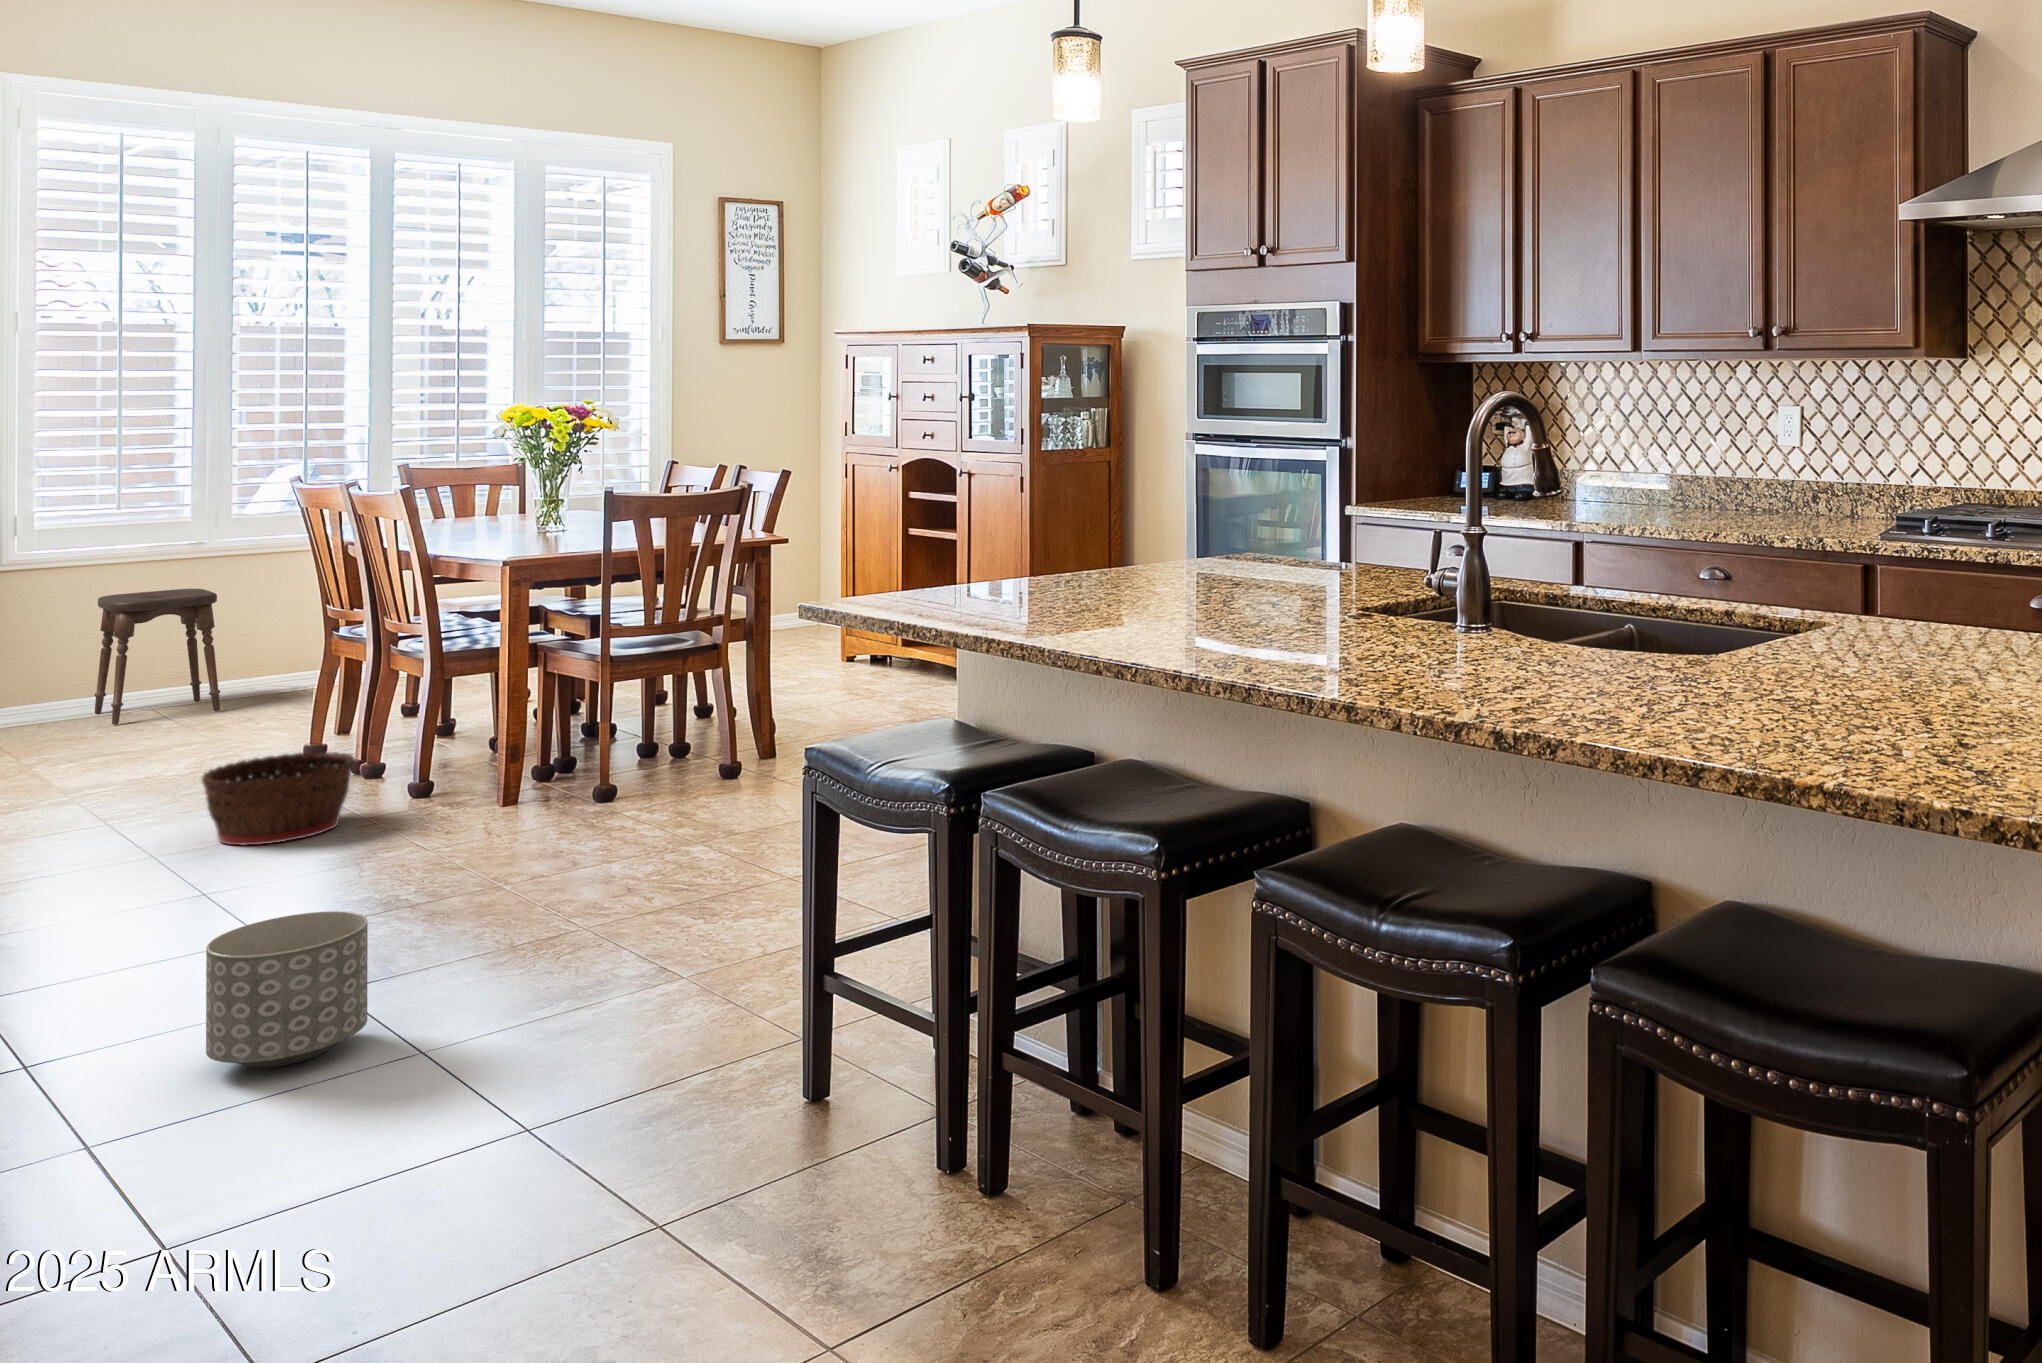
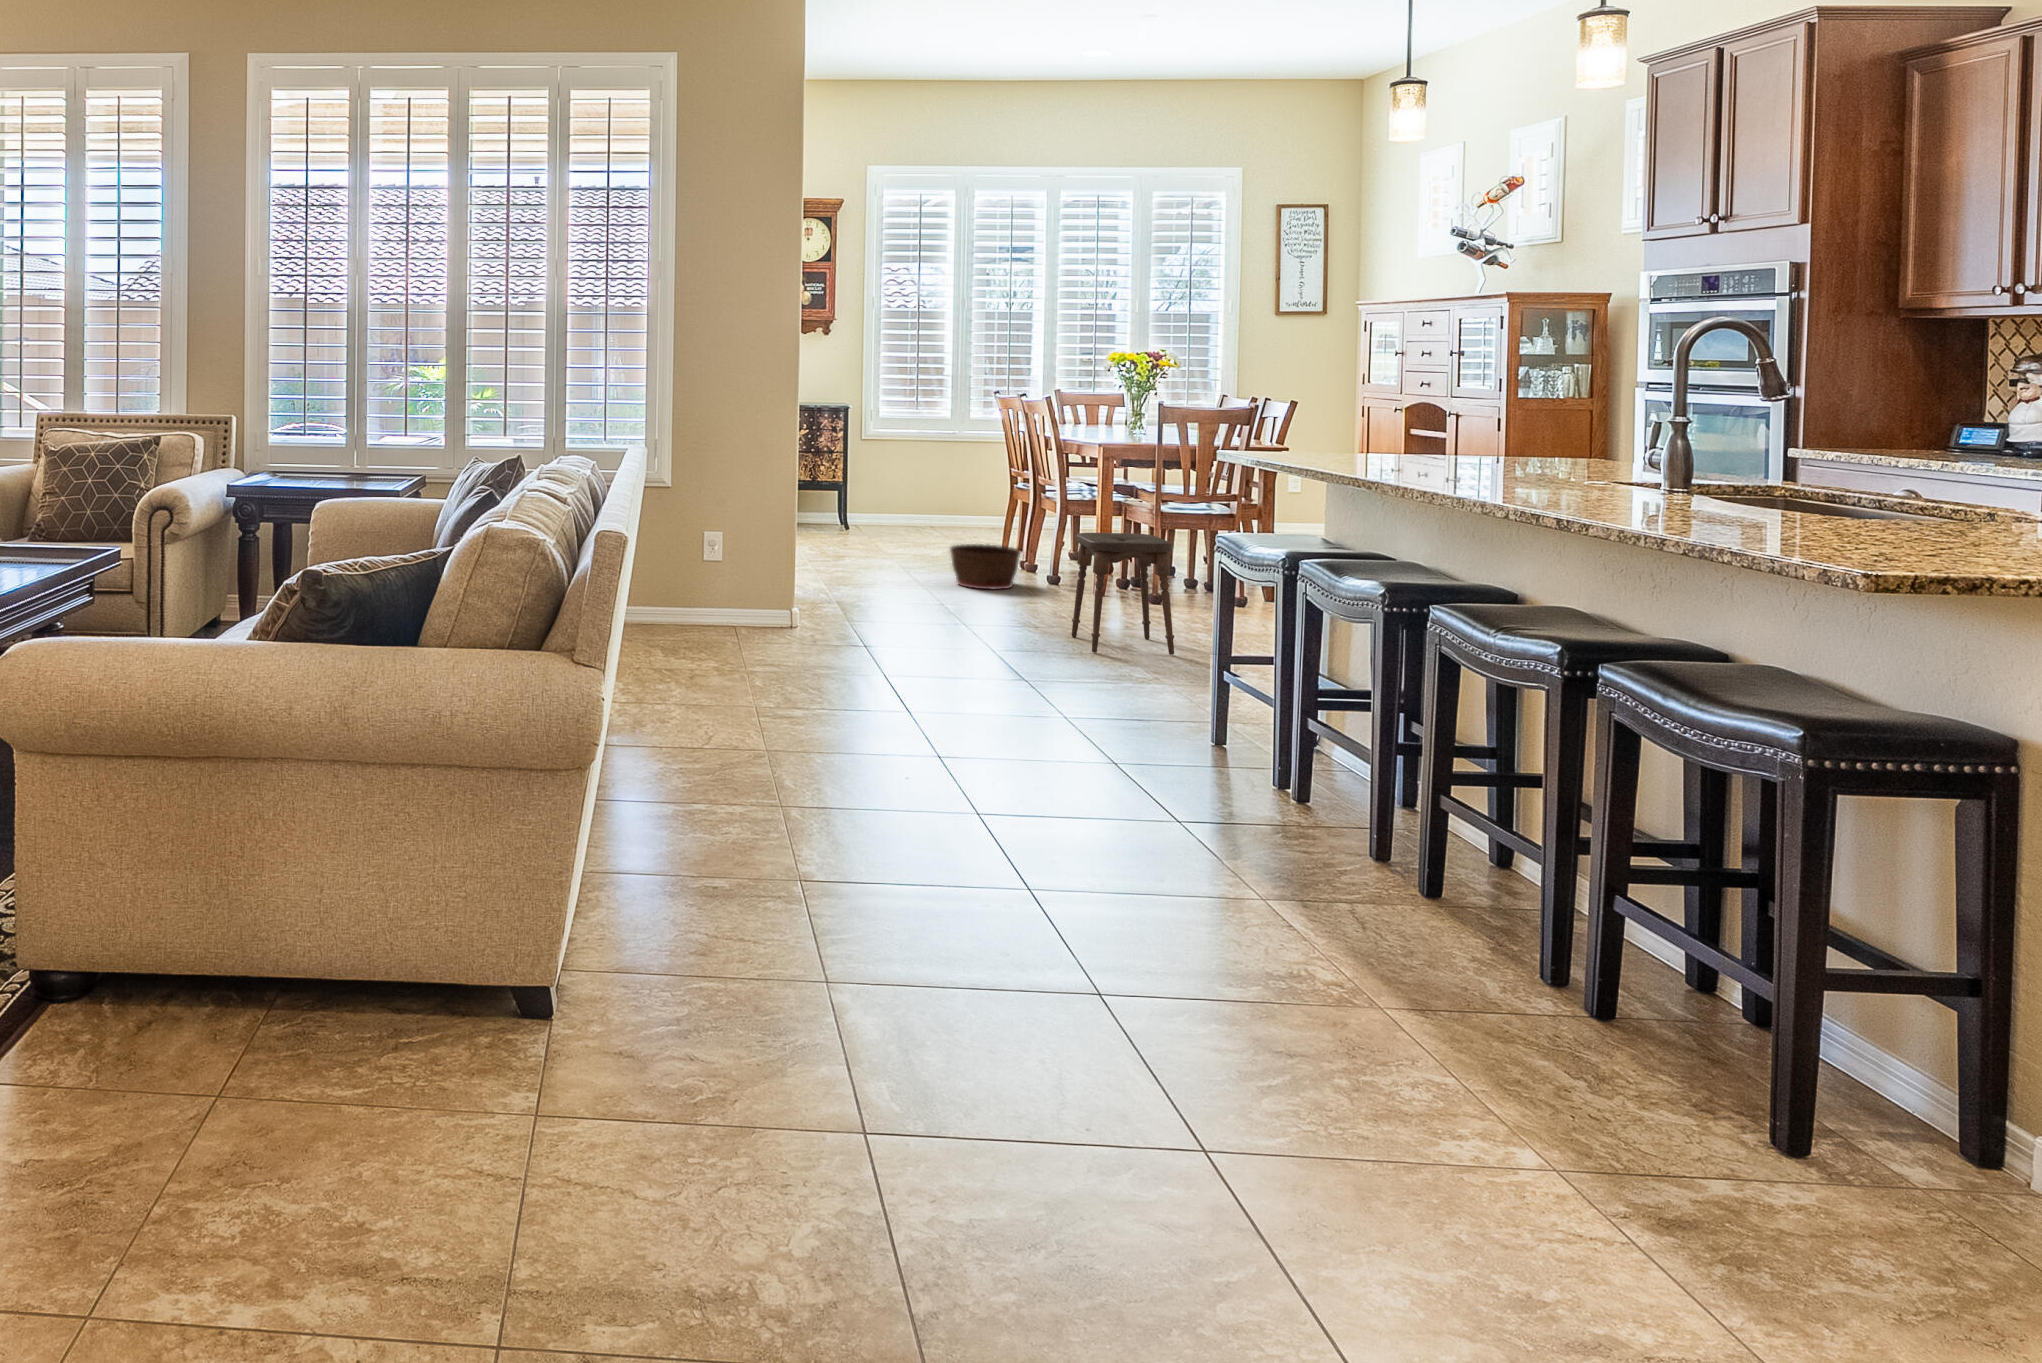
stool: present [94,589,220,725] -> present [1072,533,1174,655]
planter: present [206,911,368,1068] -> none [941,599,1009,669]

